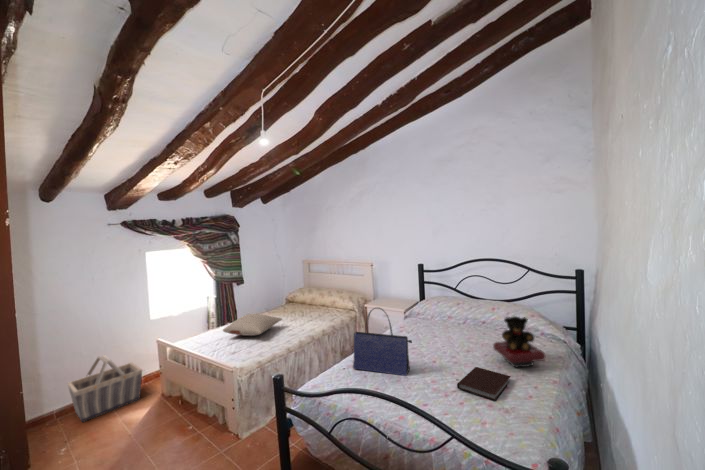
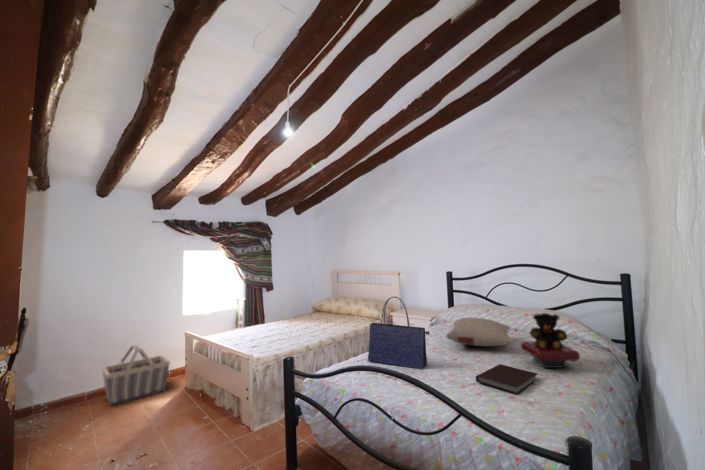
pillow: present [223,314,282,336] -> present [446,318,512,346]

